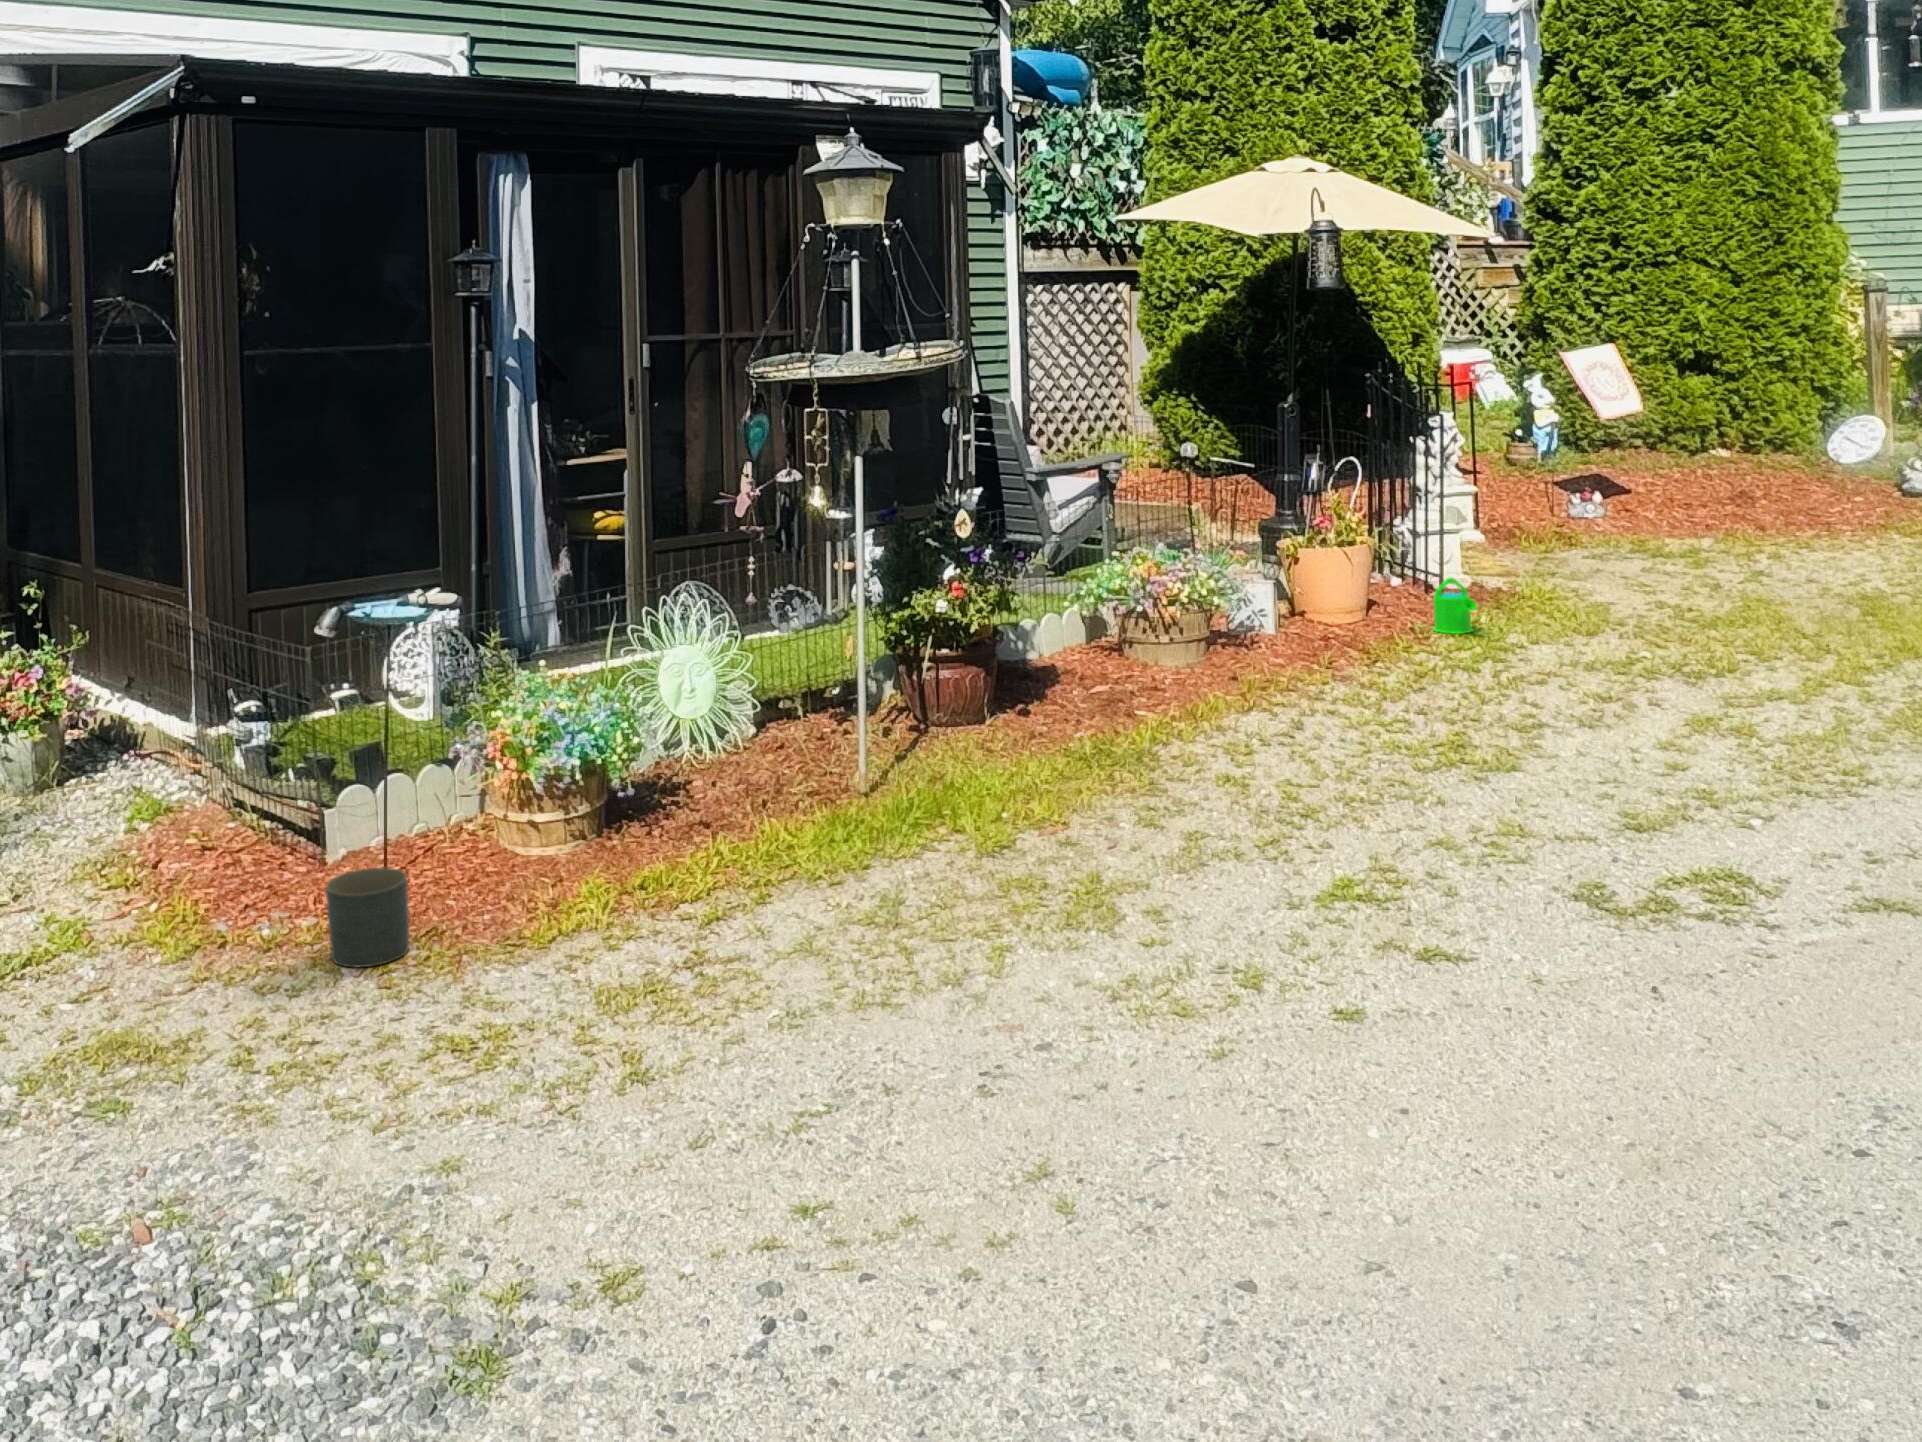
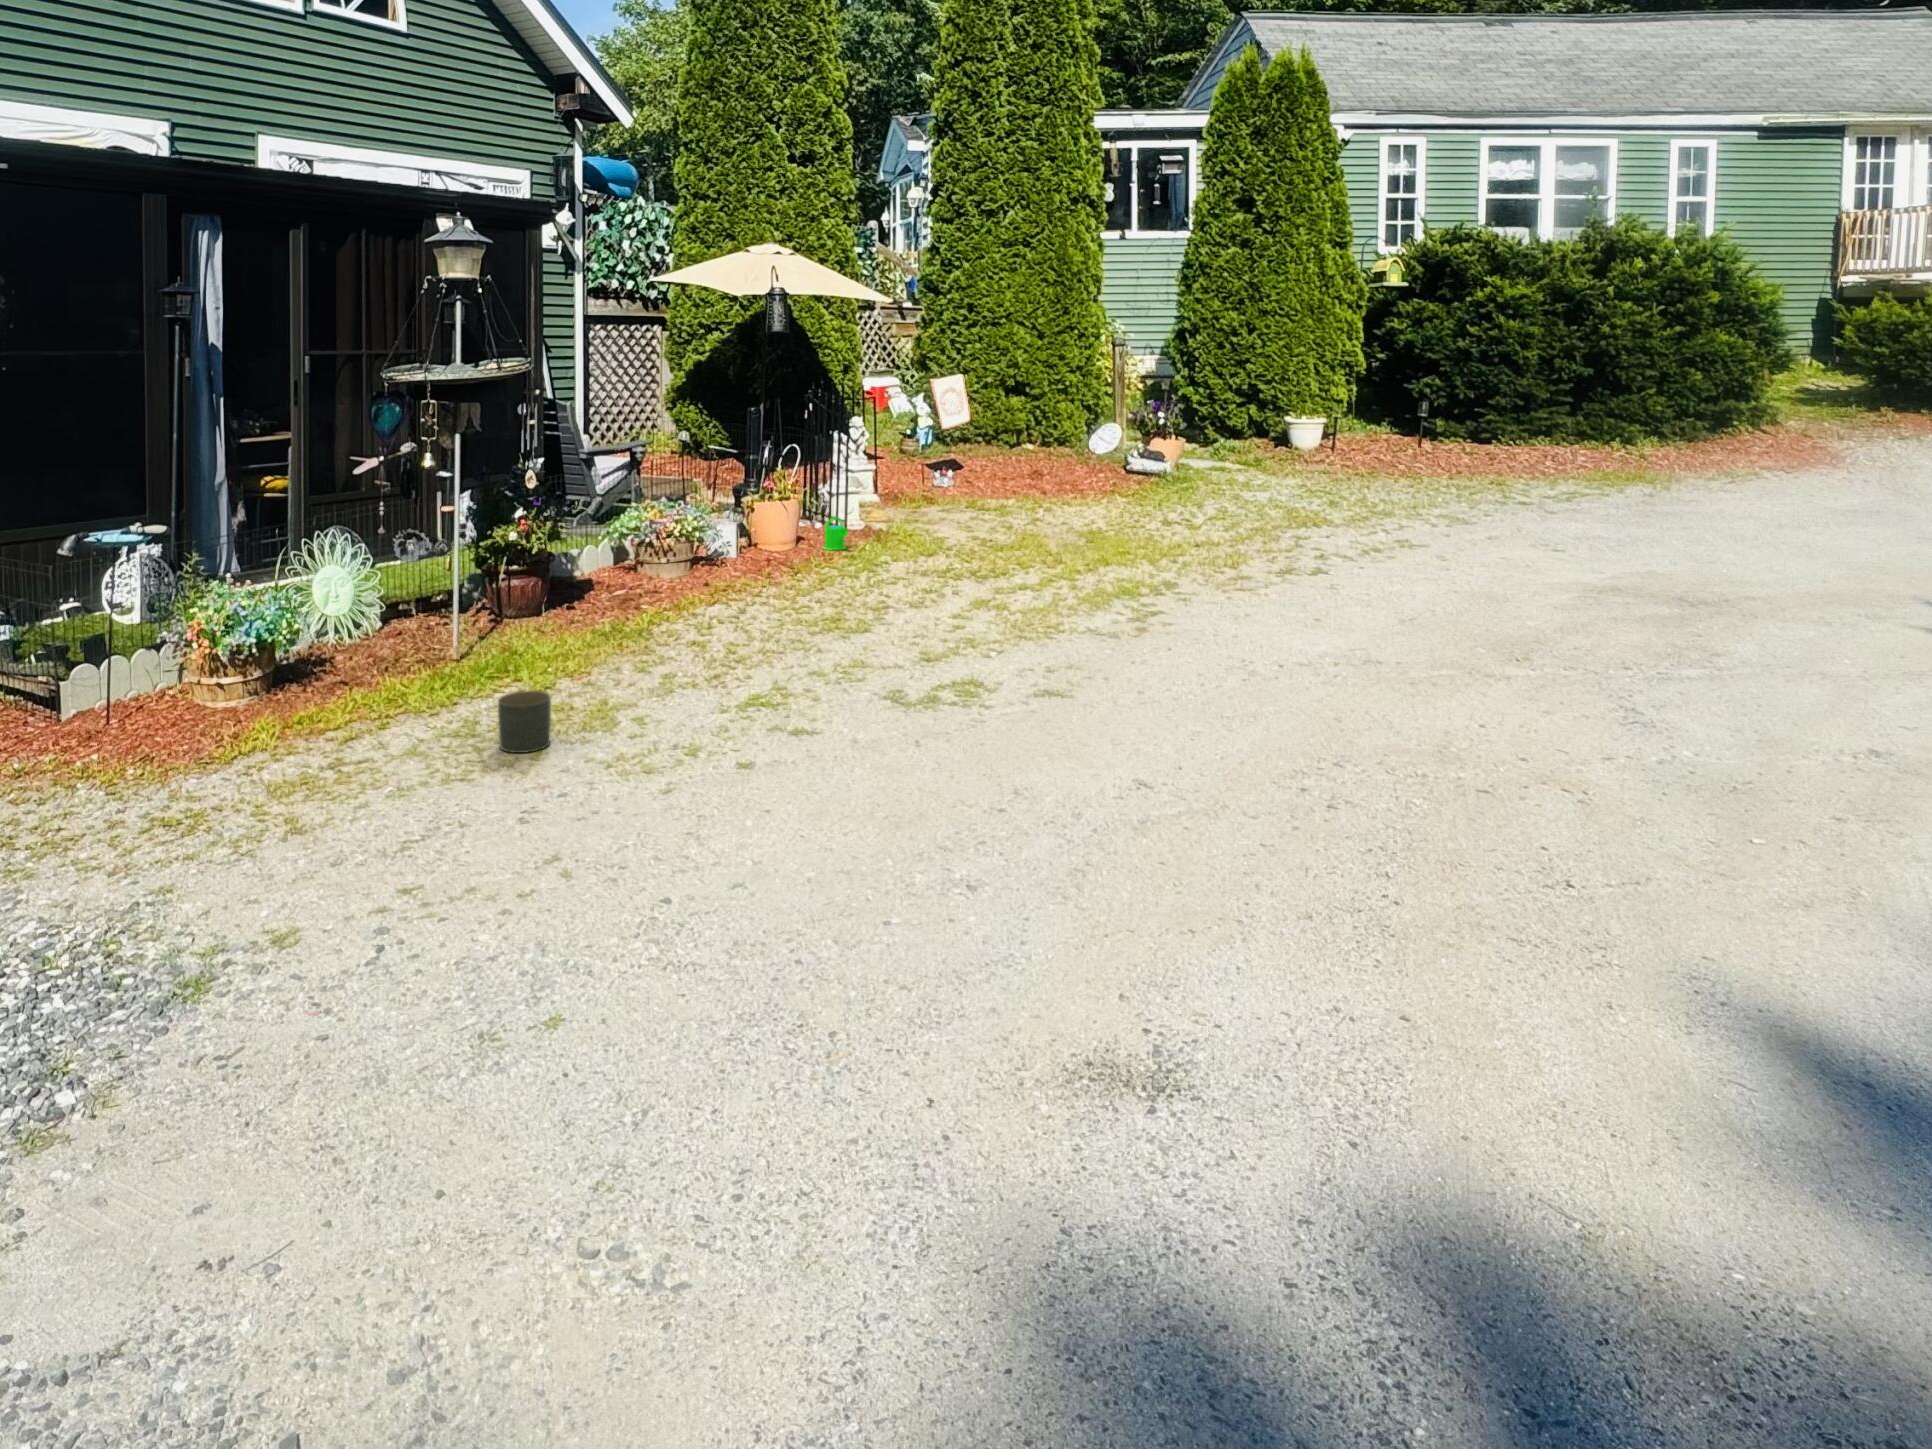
planter: present [326,867,409,967] -> present [498,691,551,753]

